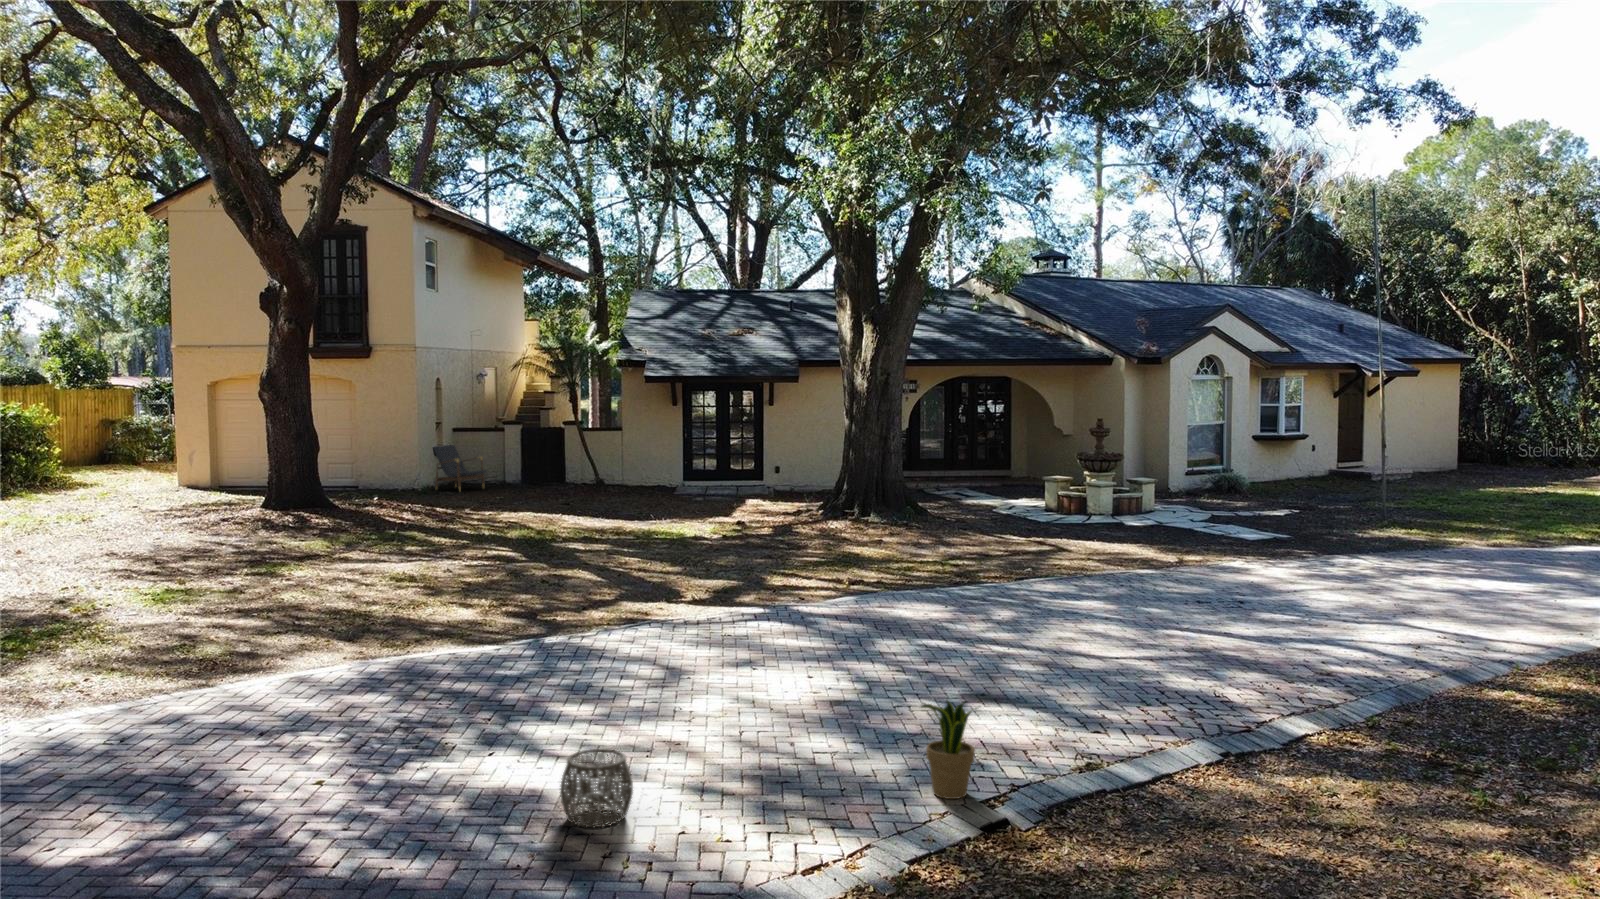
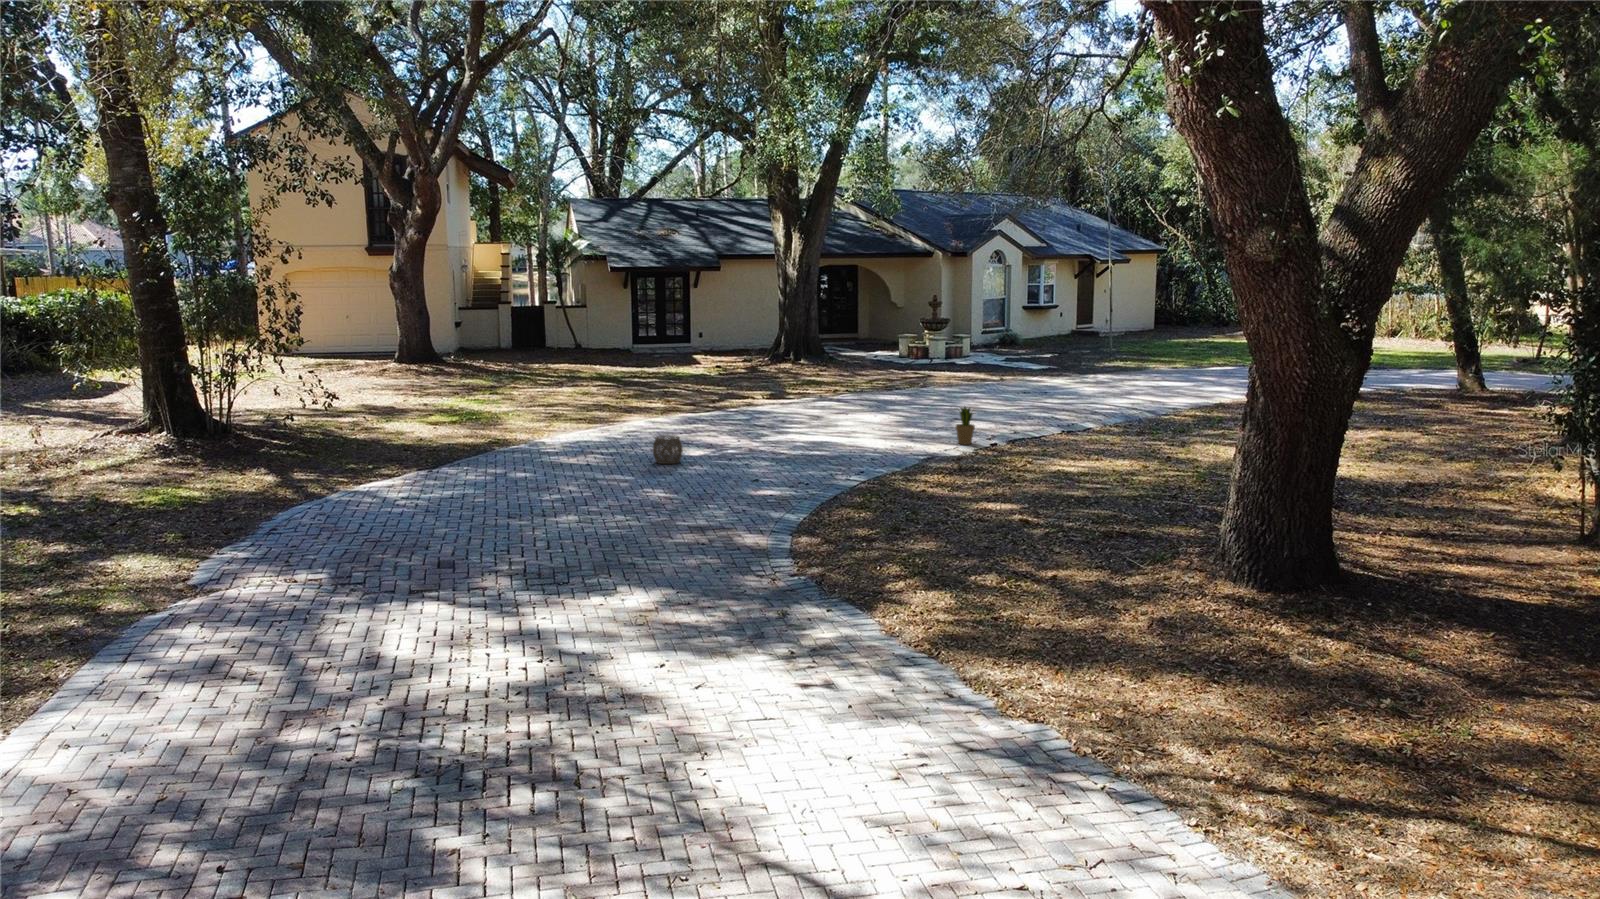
lounge chair: present [433,445,487,491] -> none [449,320,489,355]
woven basket: present [560,749,633,828] -> present [653,435,683,464]

